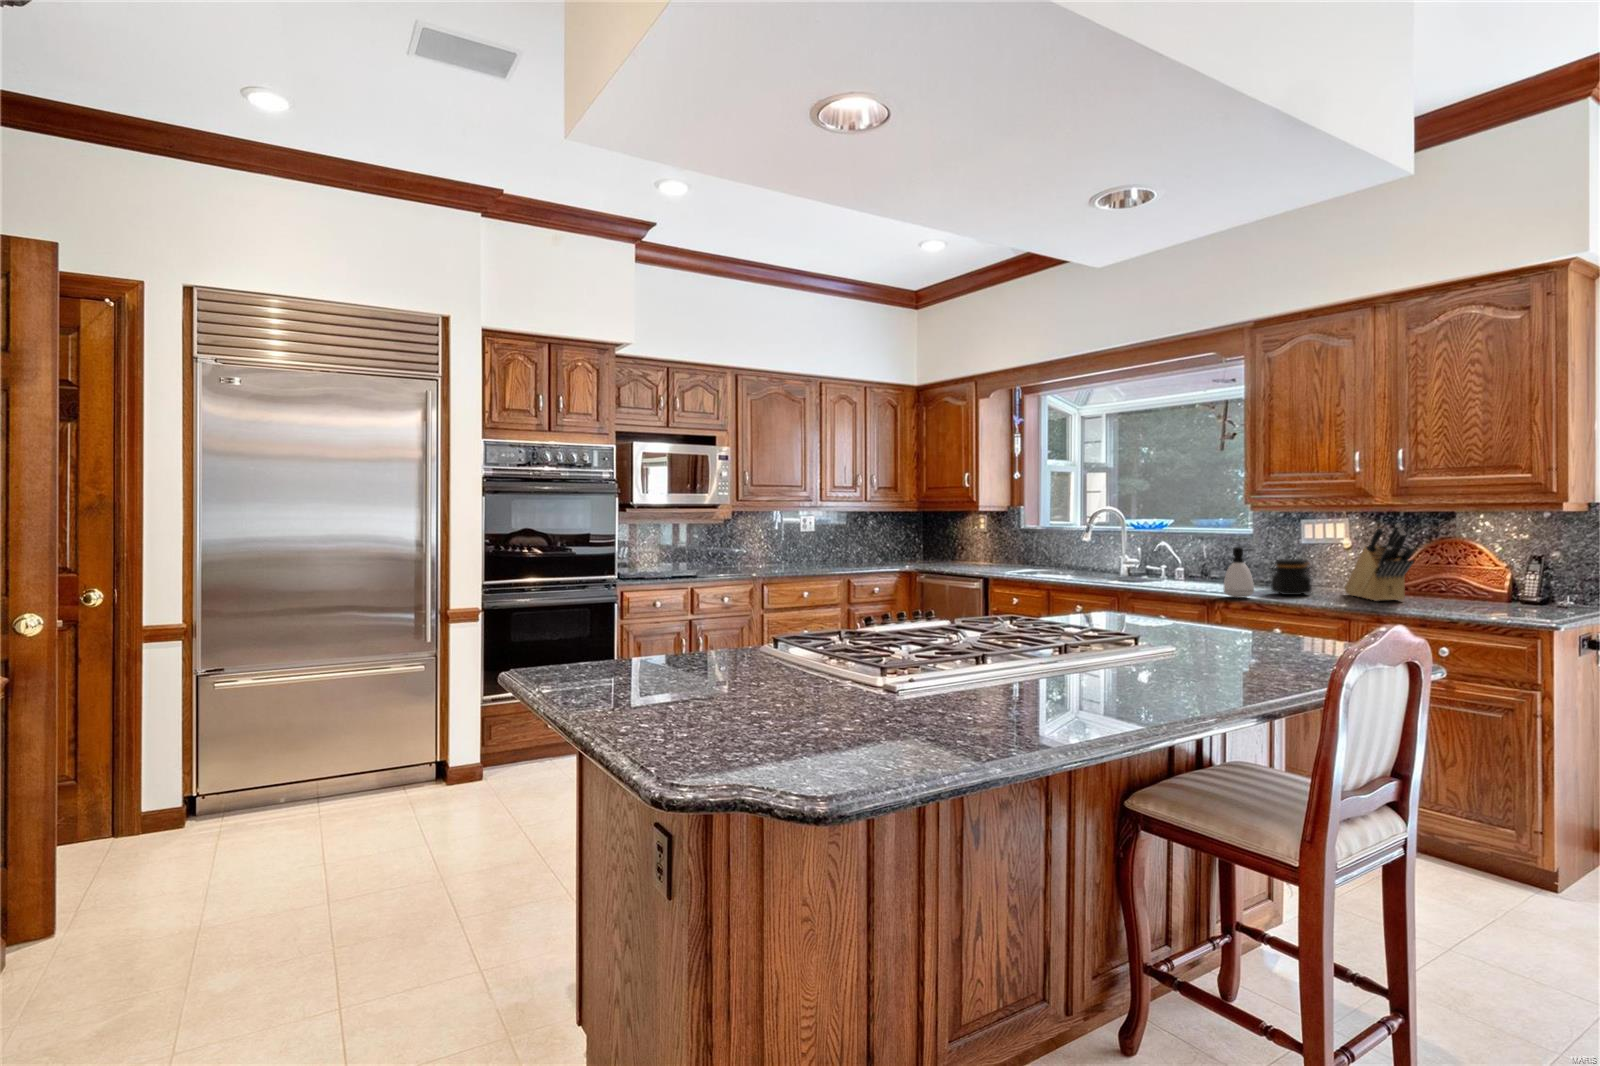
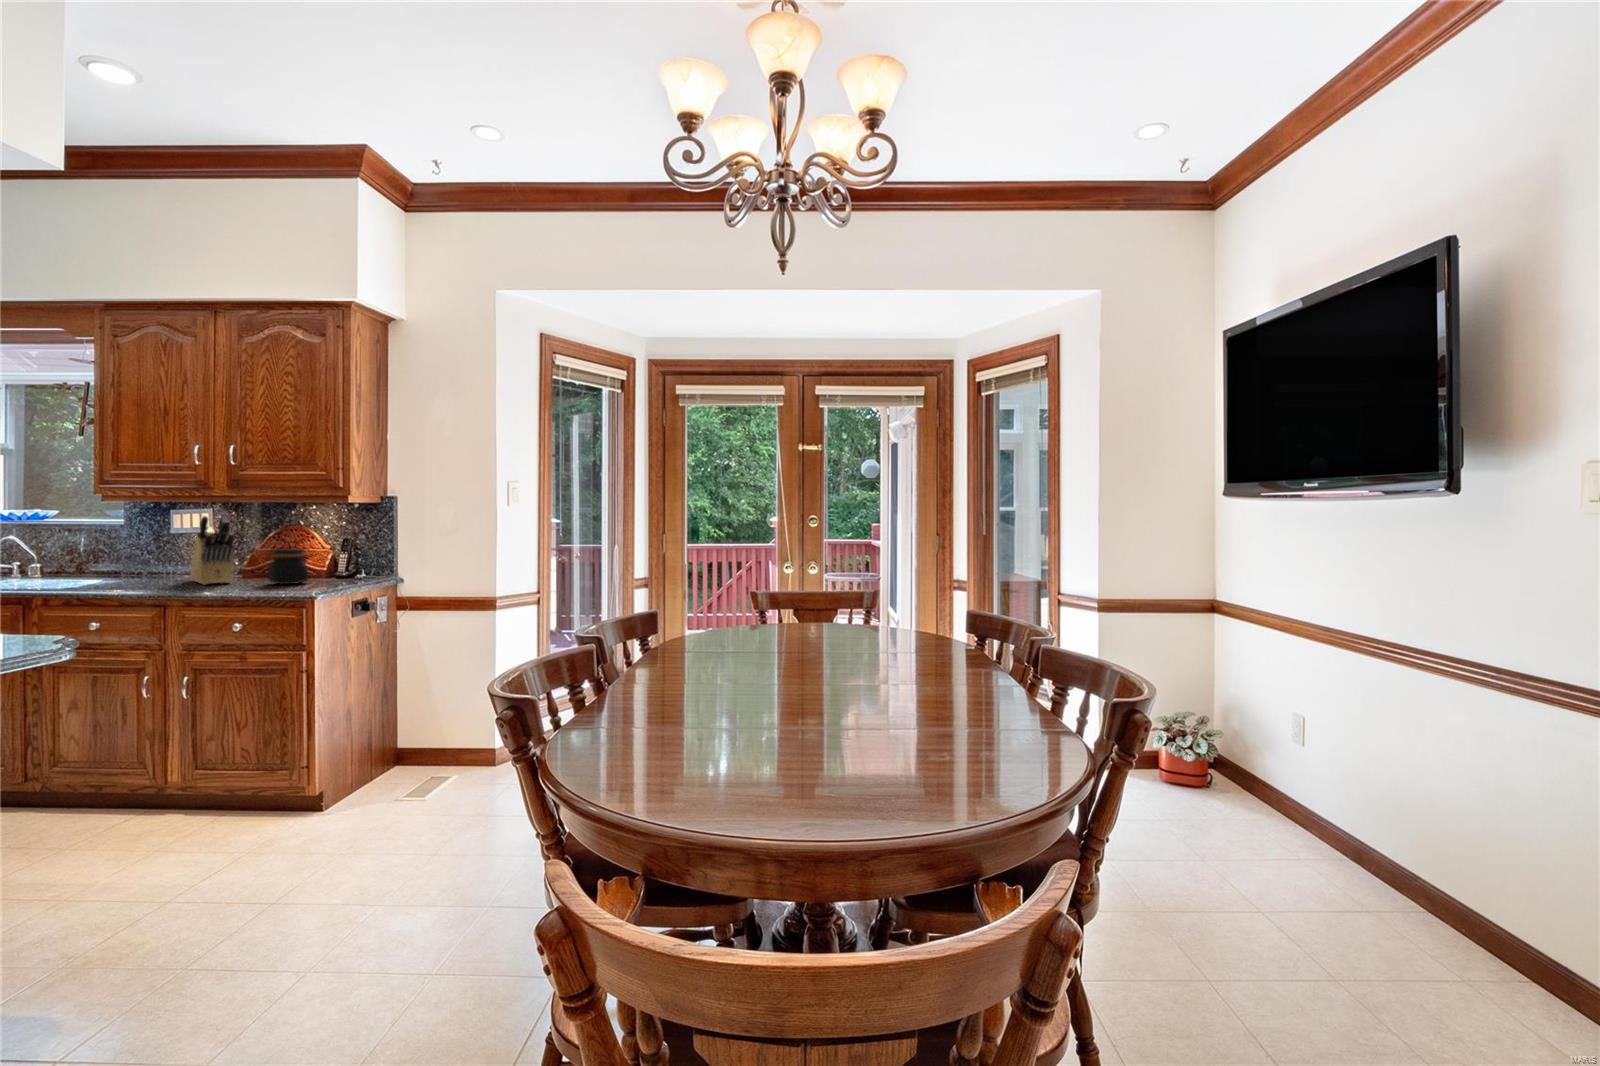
soap dispenser: present [1223,547,1254,598] -> none [39,535,79,589]
jar: present [1271,559,1312,595] -> present [265,549,309,584]

